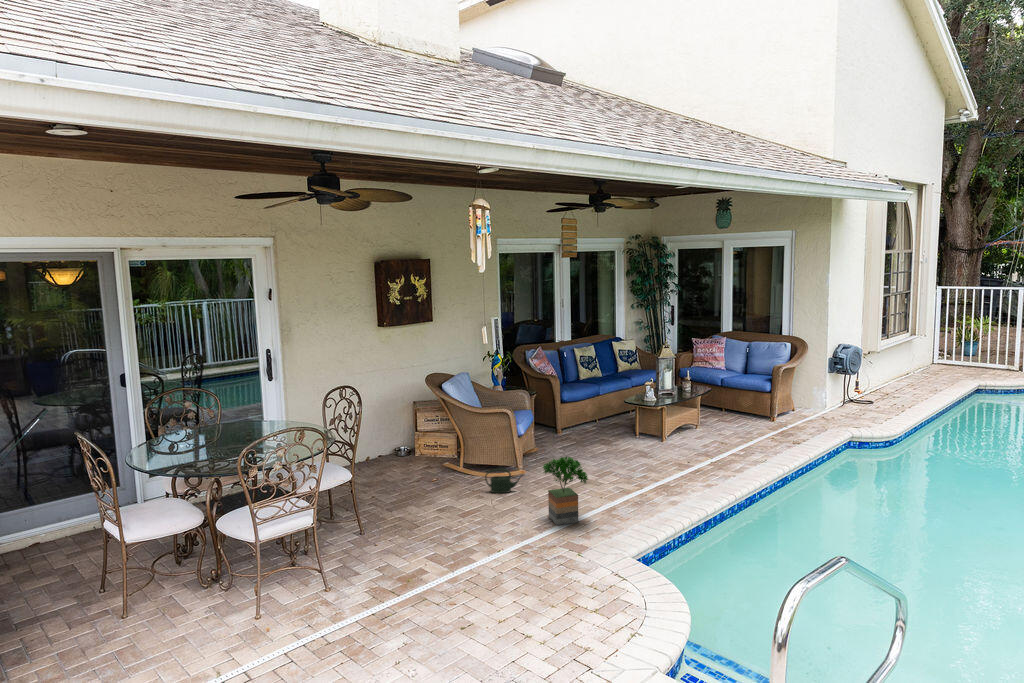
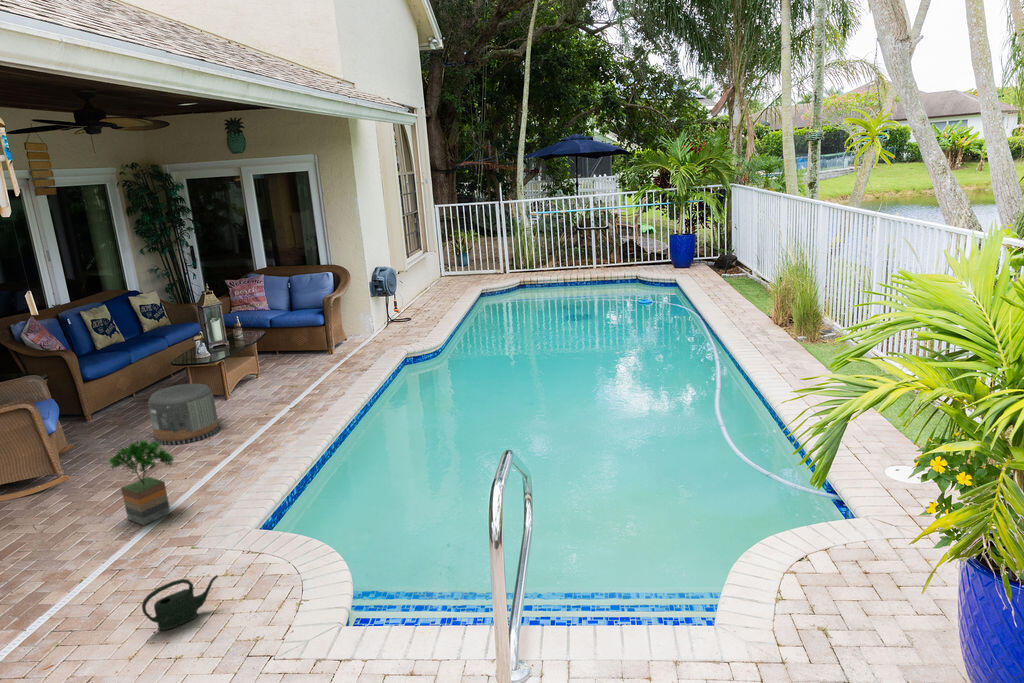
pouf: none [595,420,646,470] -> present [148,384,219,445]
watering can: present [485,469,523,493] -> present [142,575,218,630]

